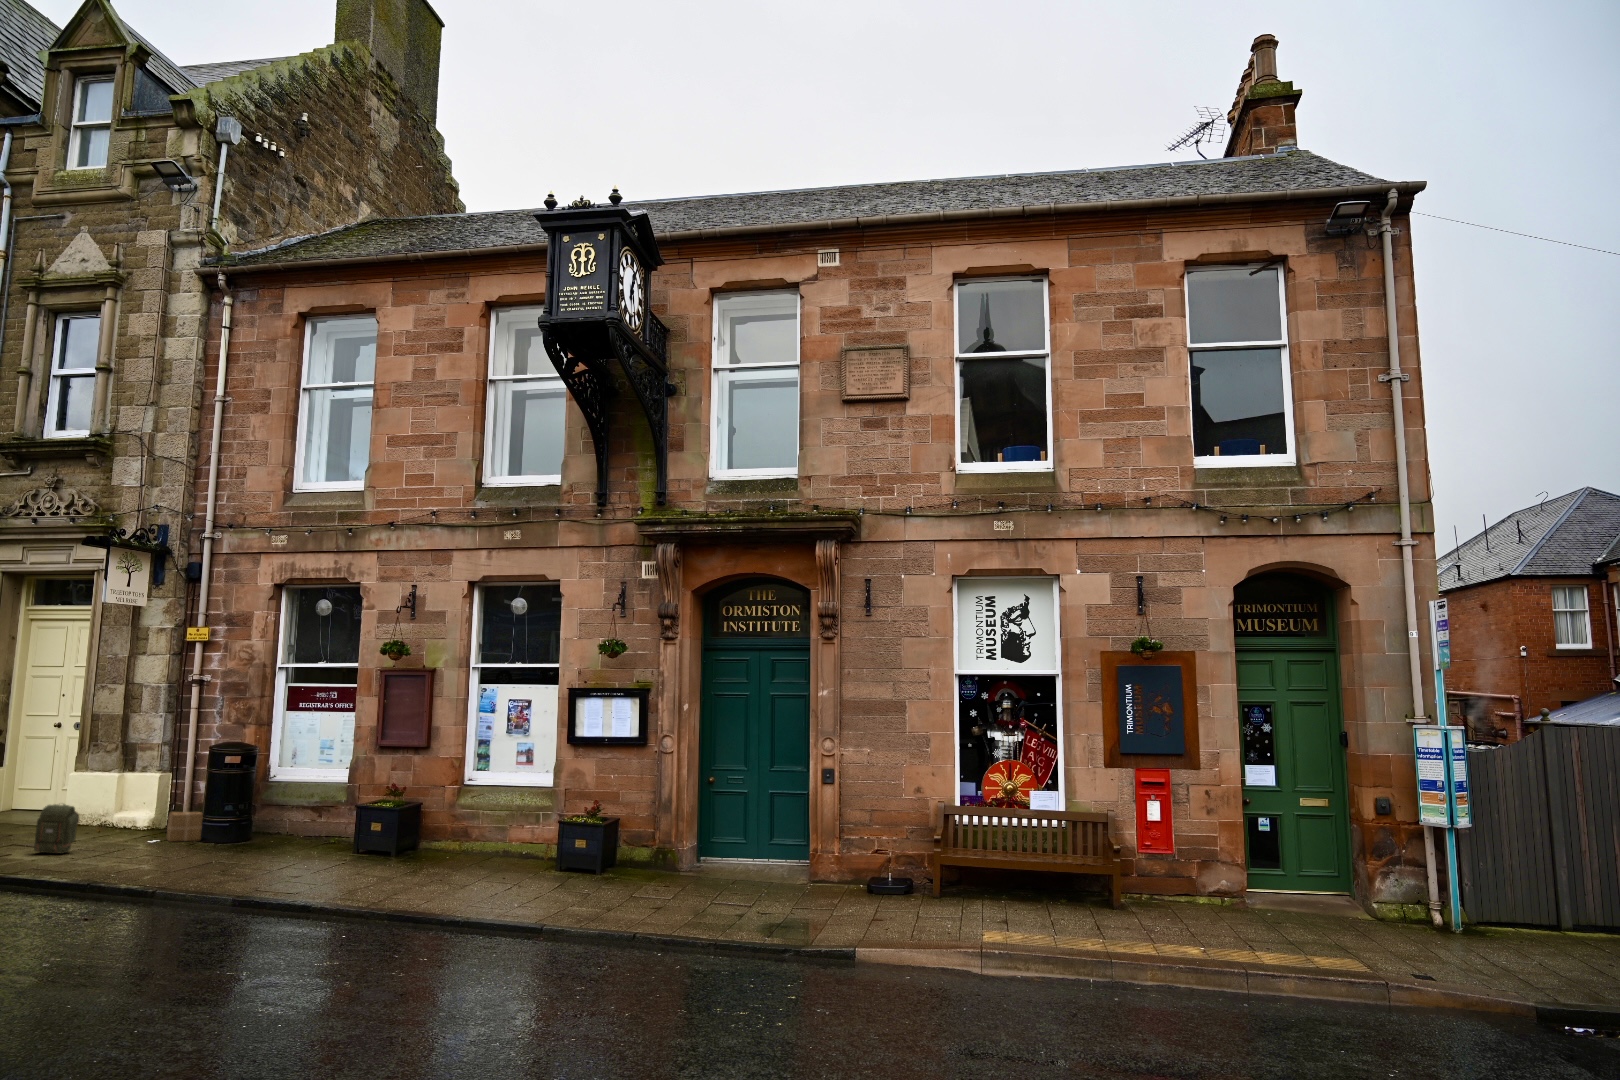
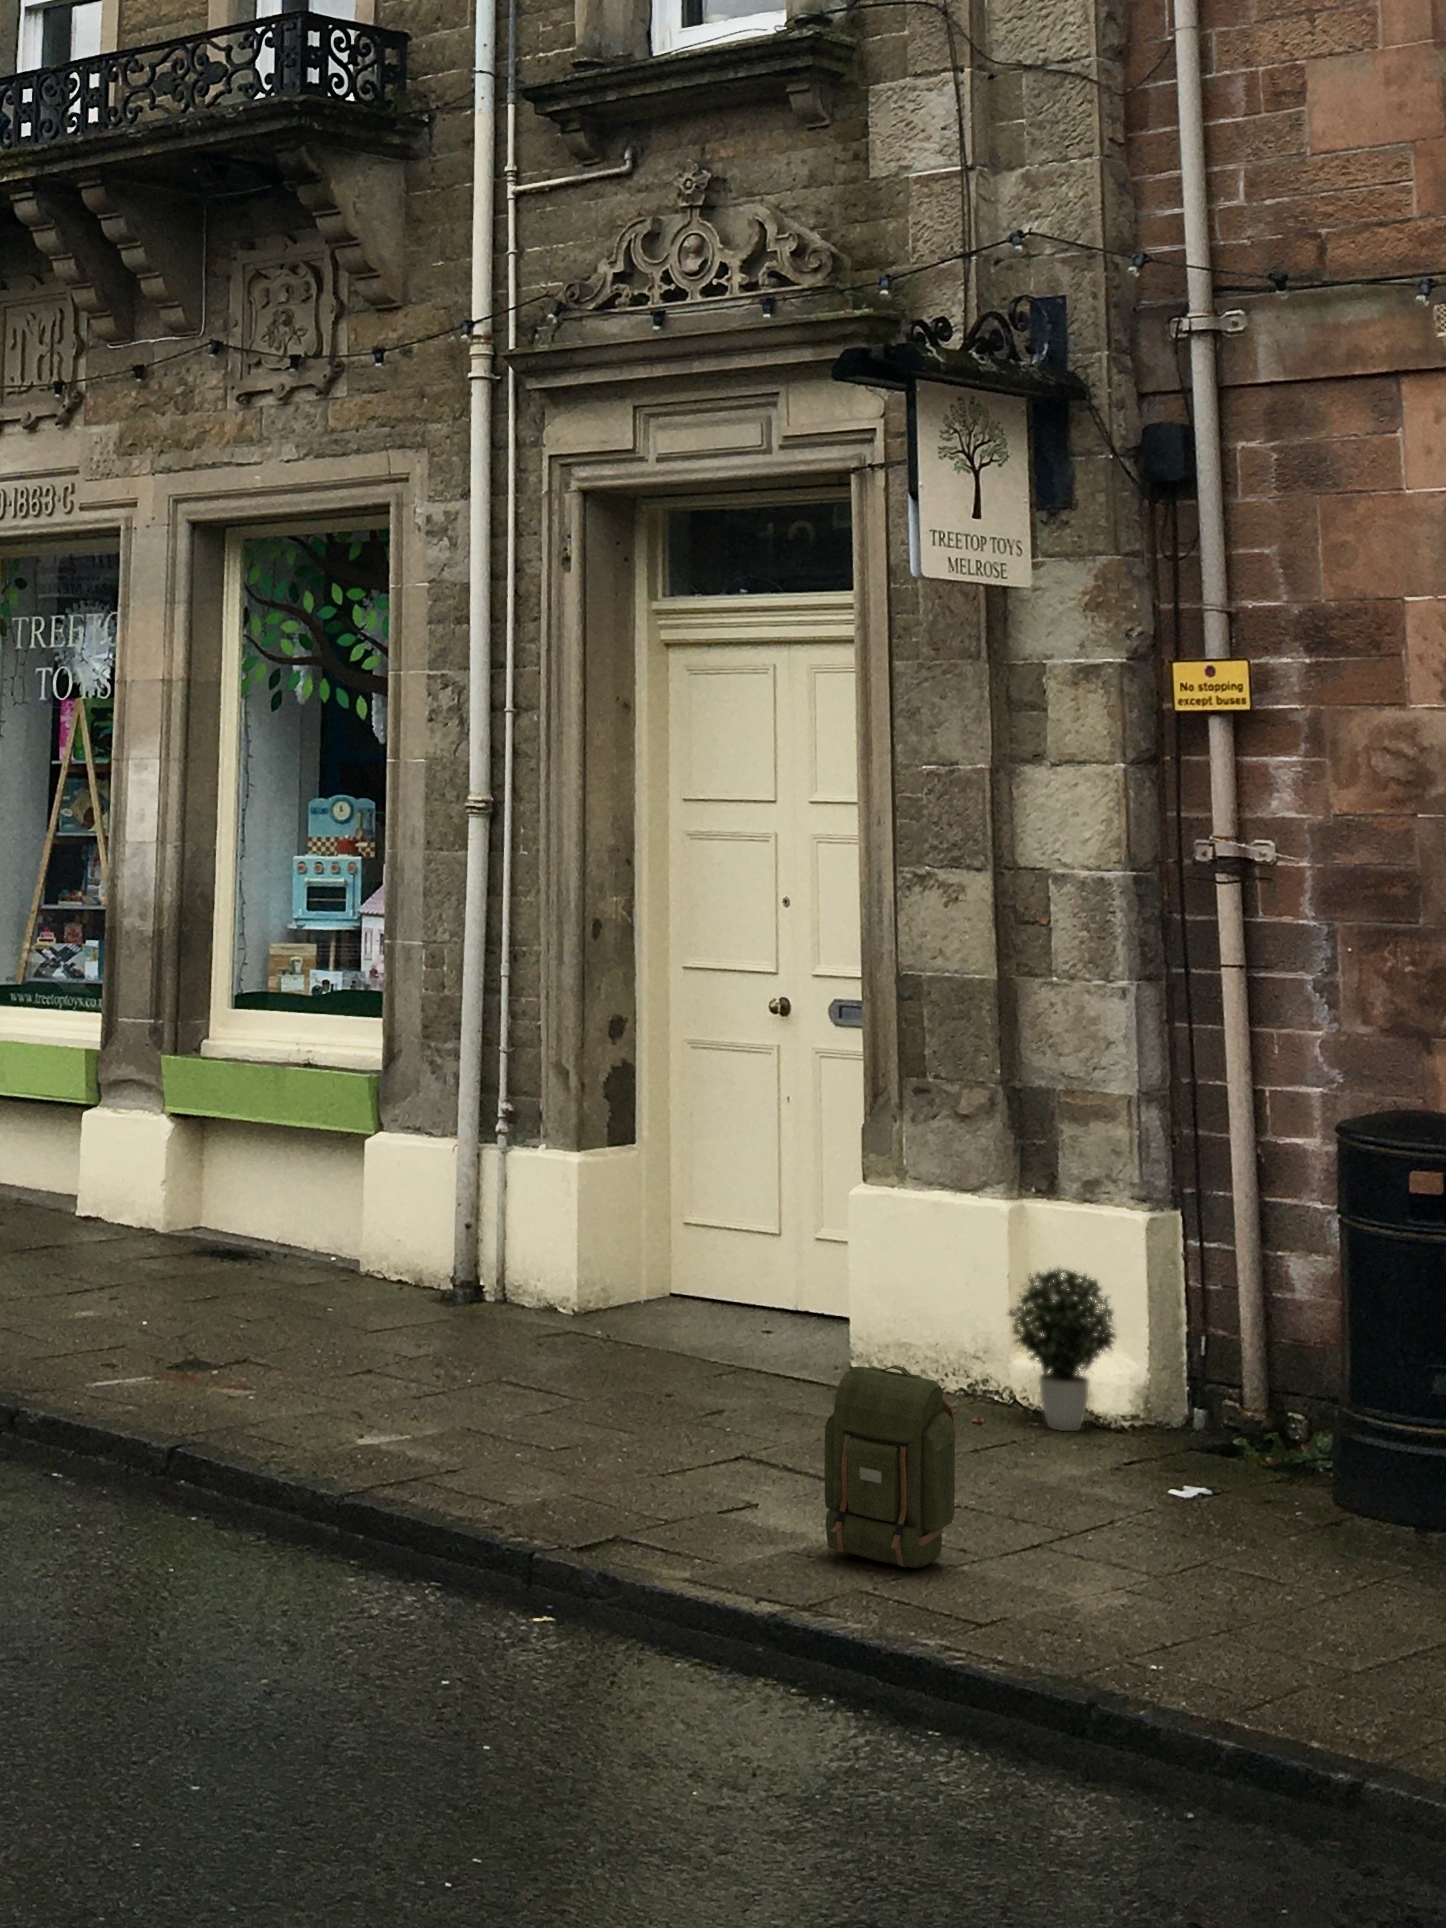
potted plant: none [114,789,148,832] -> present [1008,1268,1116,1431]
cardboard box: present [166,812,203,842] -> none [1222,1398,1355,1531]

